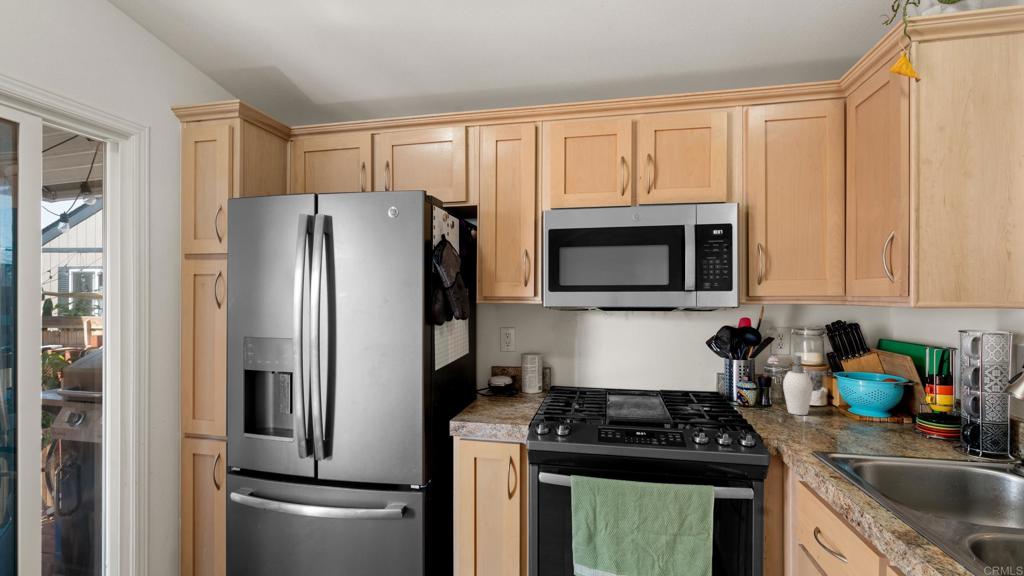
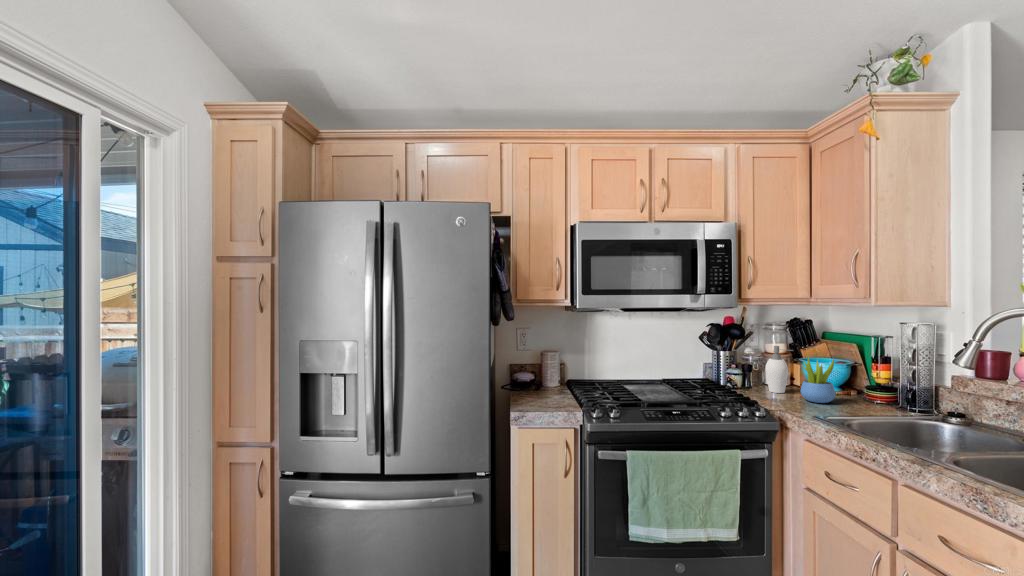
succulent plant: none [820,372,867,433] -> present [801,358,836,403]

